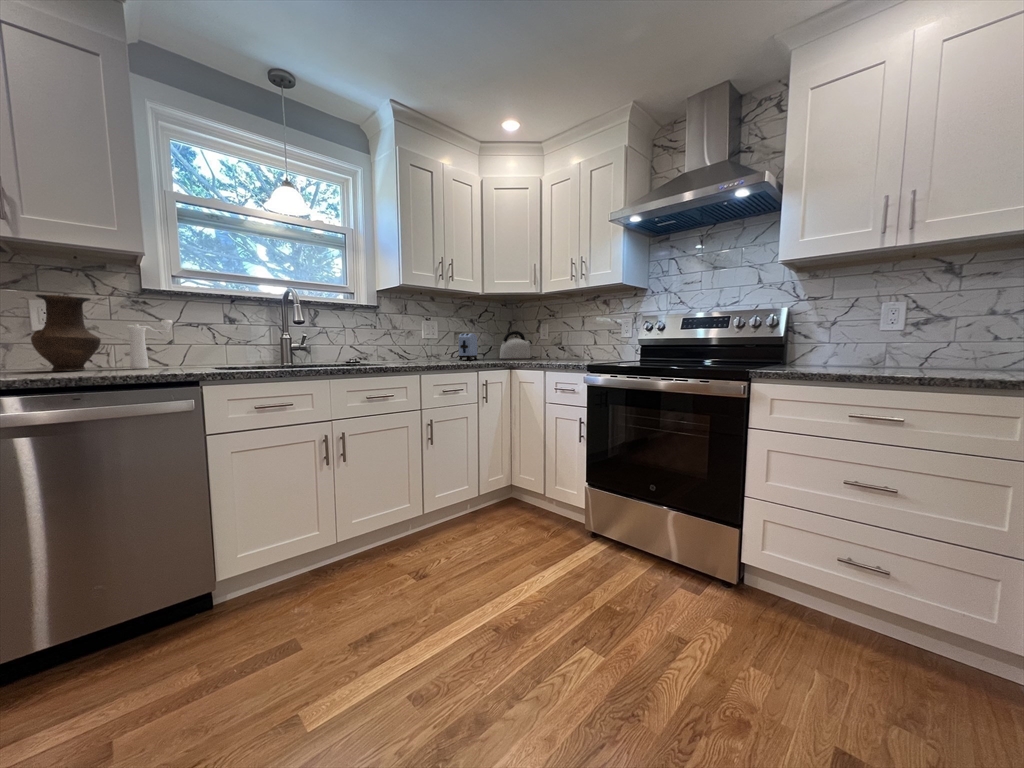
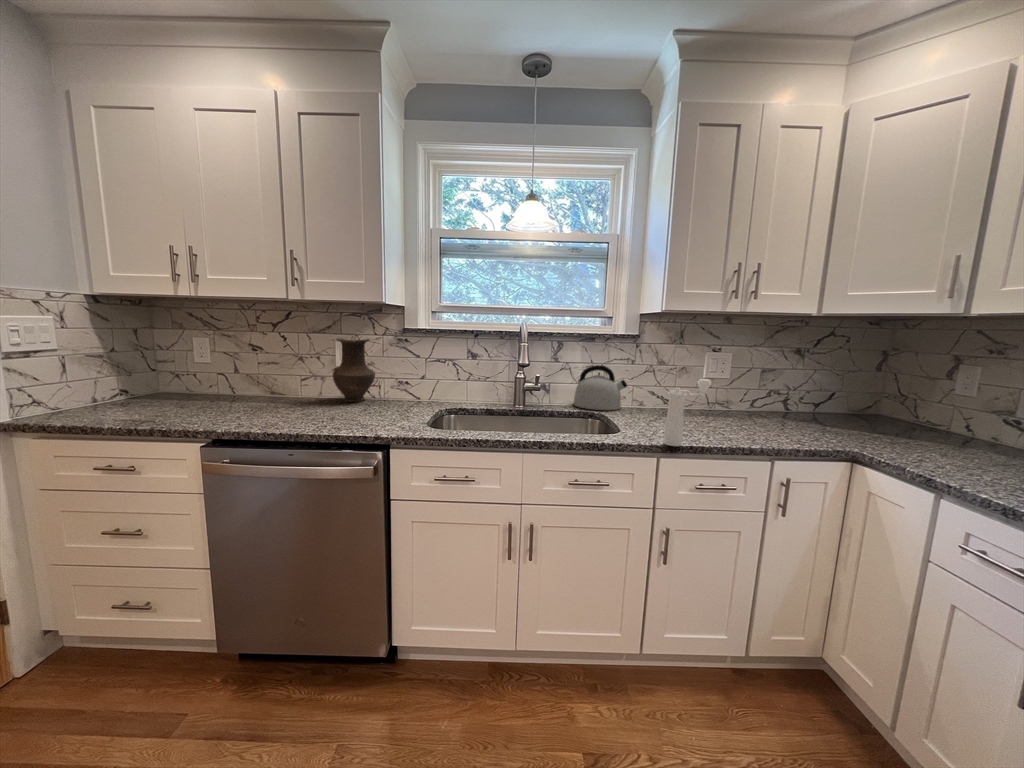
pepper mill: present [128,320,173,368] -> present [663,379,712,446]
kettle: present [500,331,532,359] -> present [573,365,627,410]
toaster: present [459,334,477,360] -> none [748,382,795,431]

